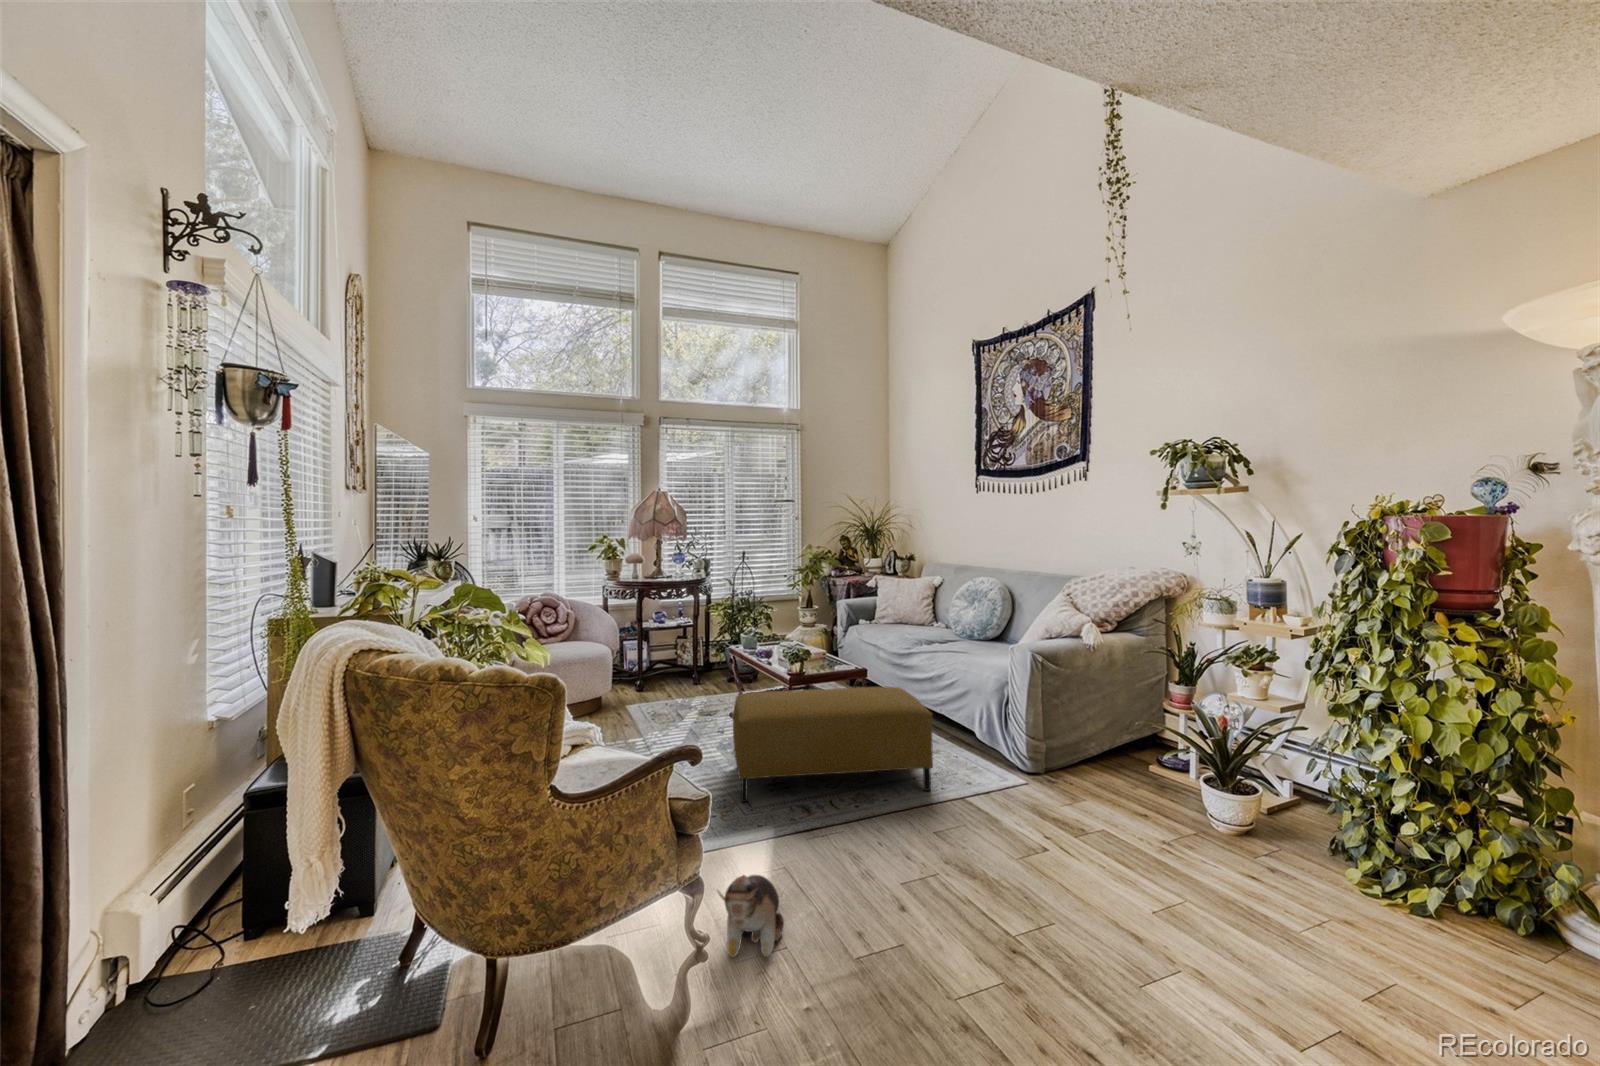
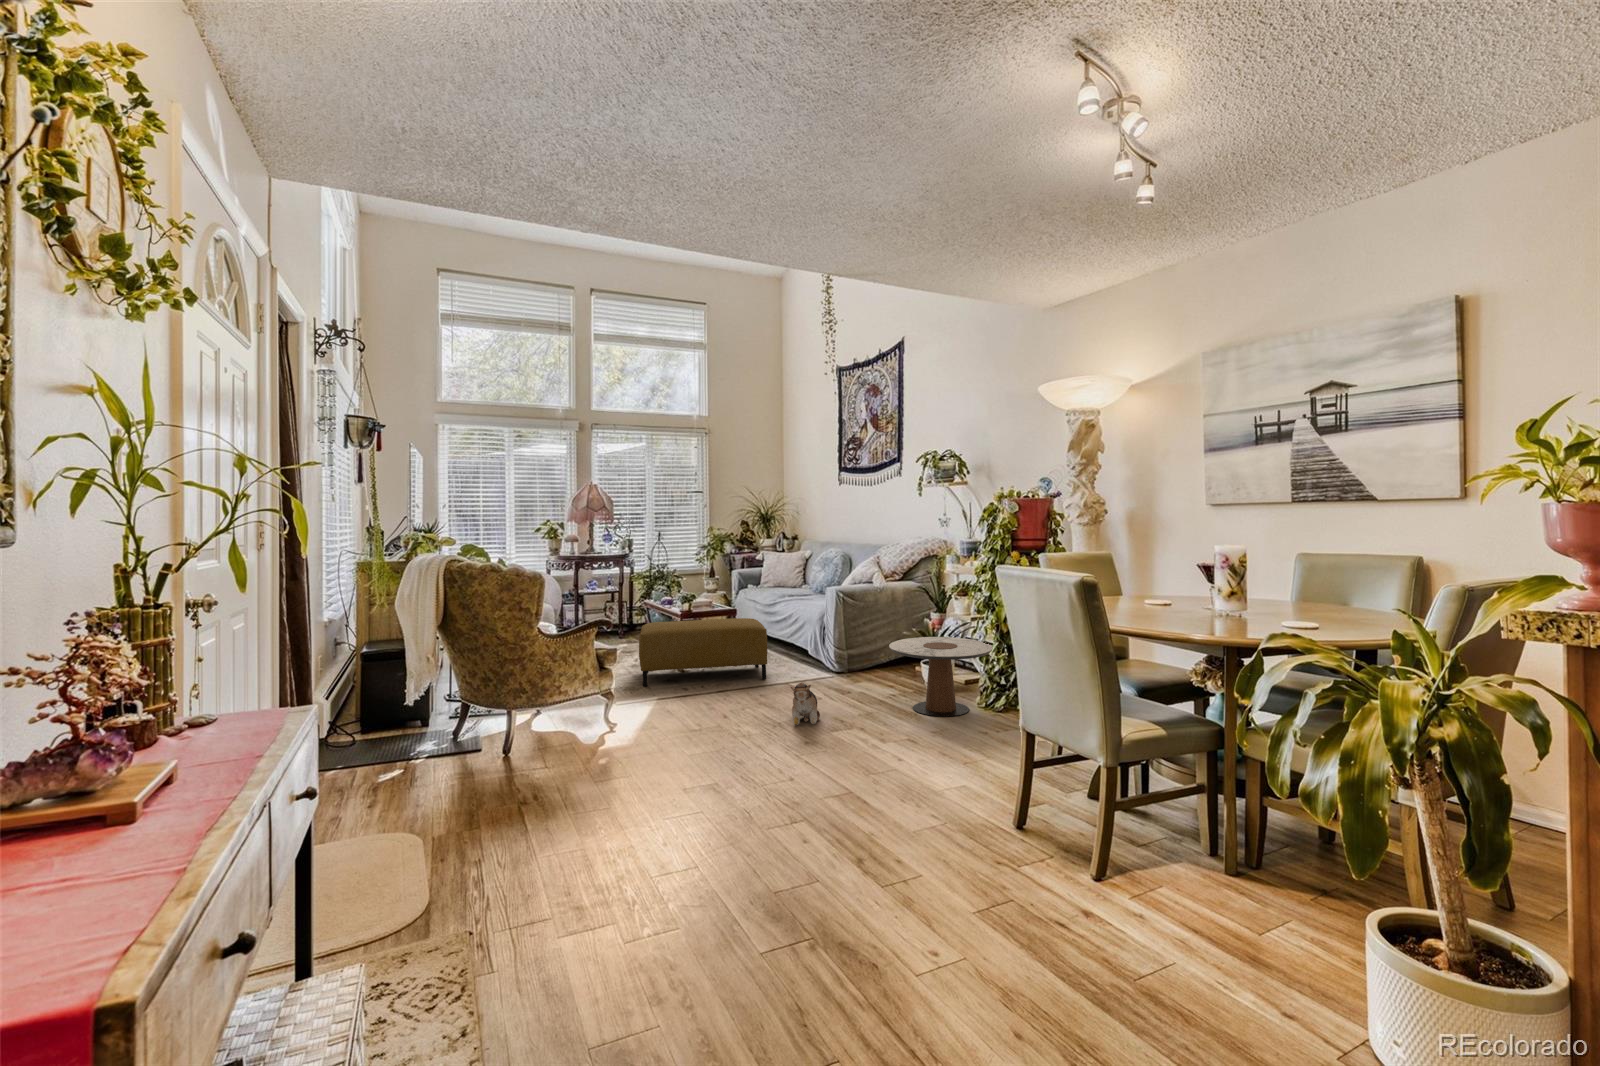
side table: none [1198,752,1440,935] -> present [889,637,993,717]
plush toy: present [718,875,784,957] -> present [791,682,820,725]

